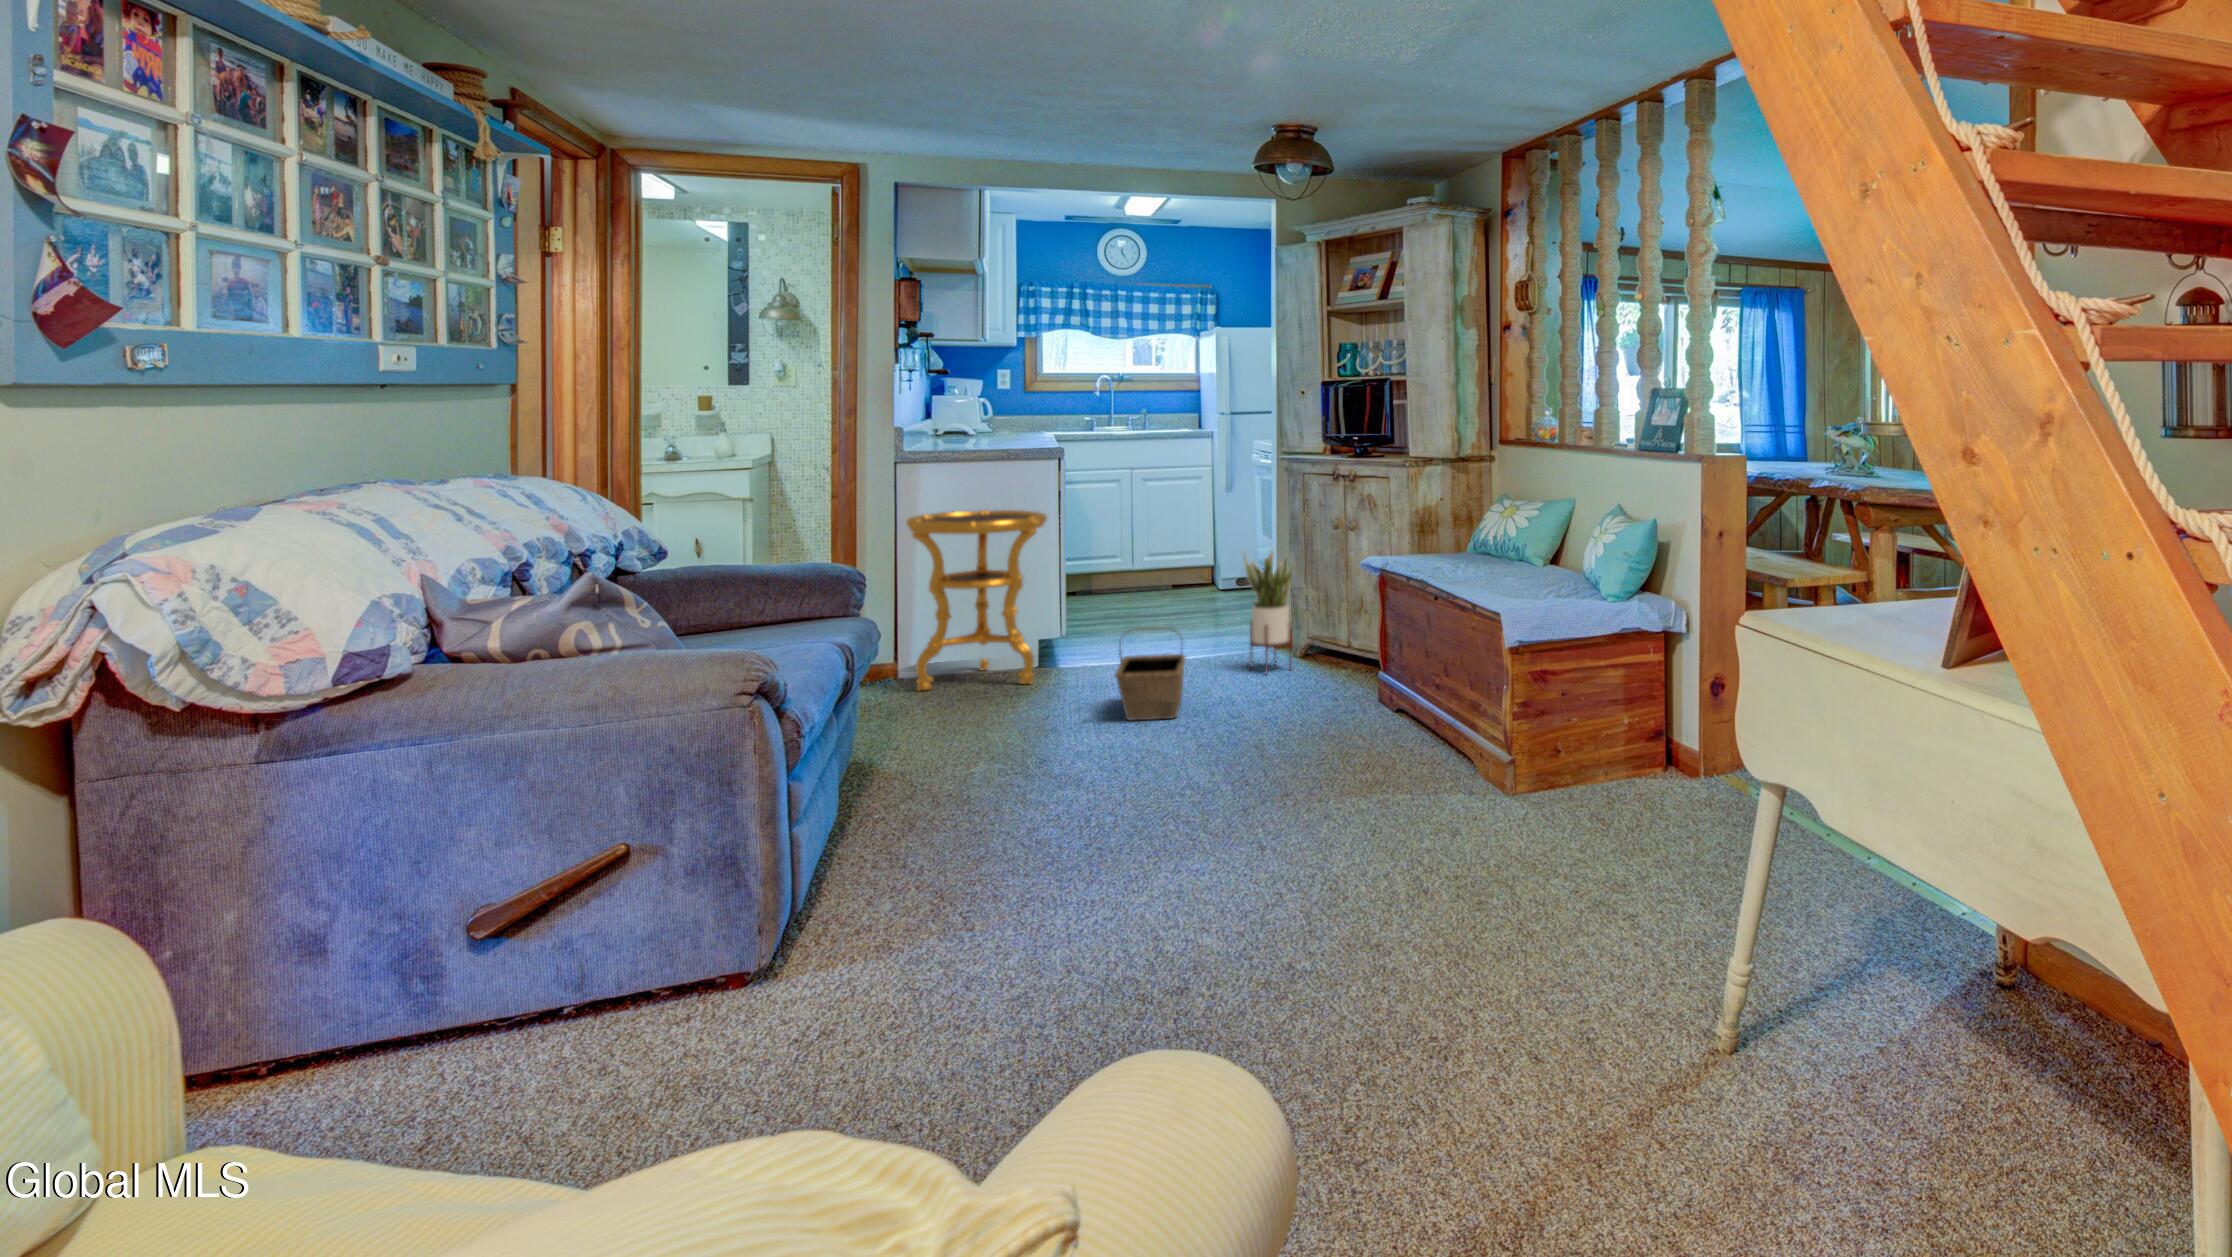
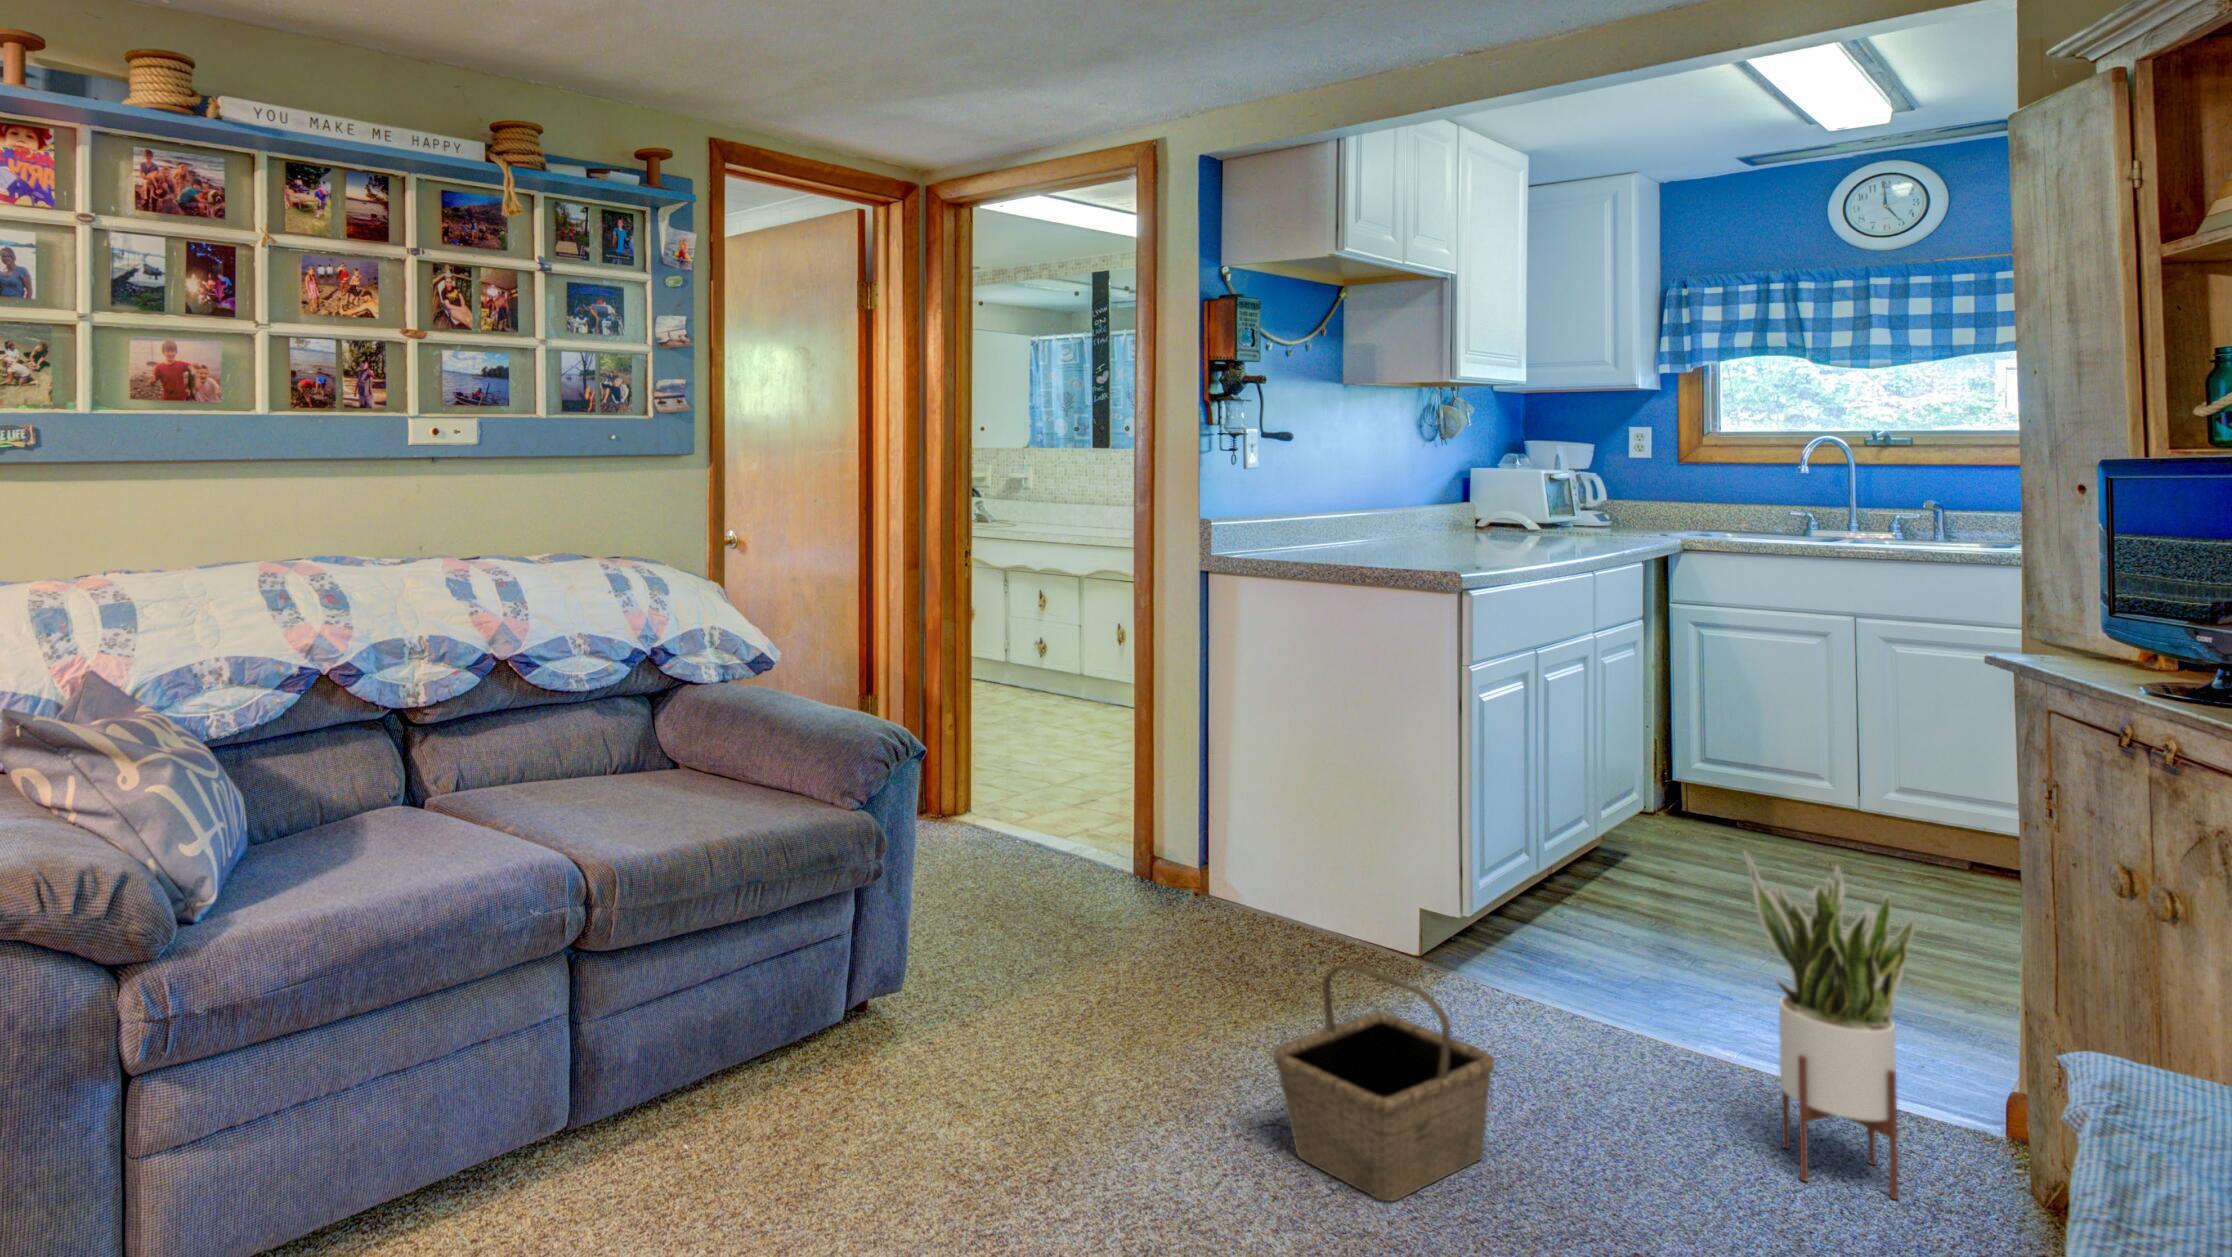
side table: present [906,510,1047,691] -> none [1138,658,1374,990]

